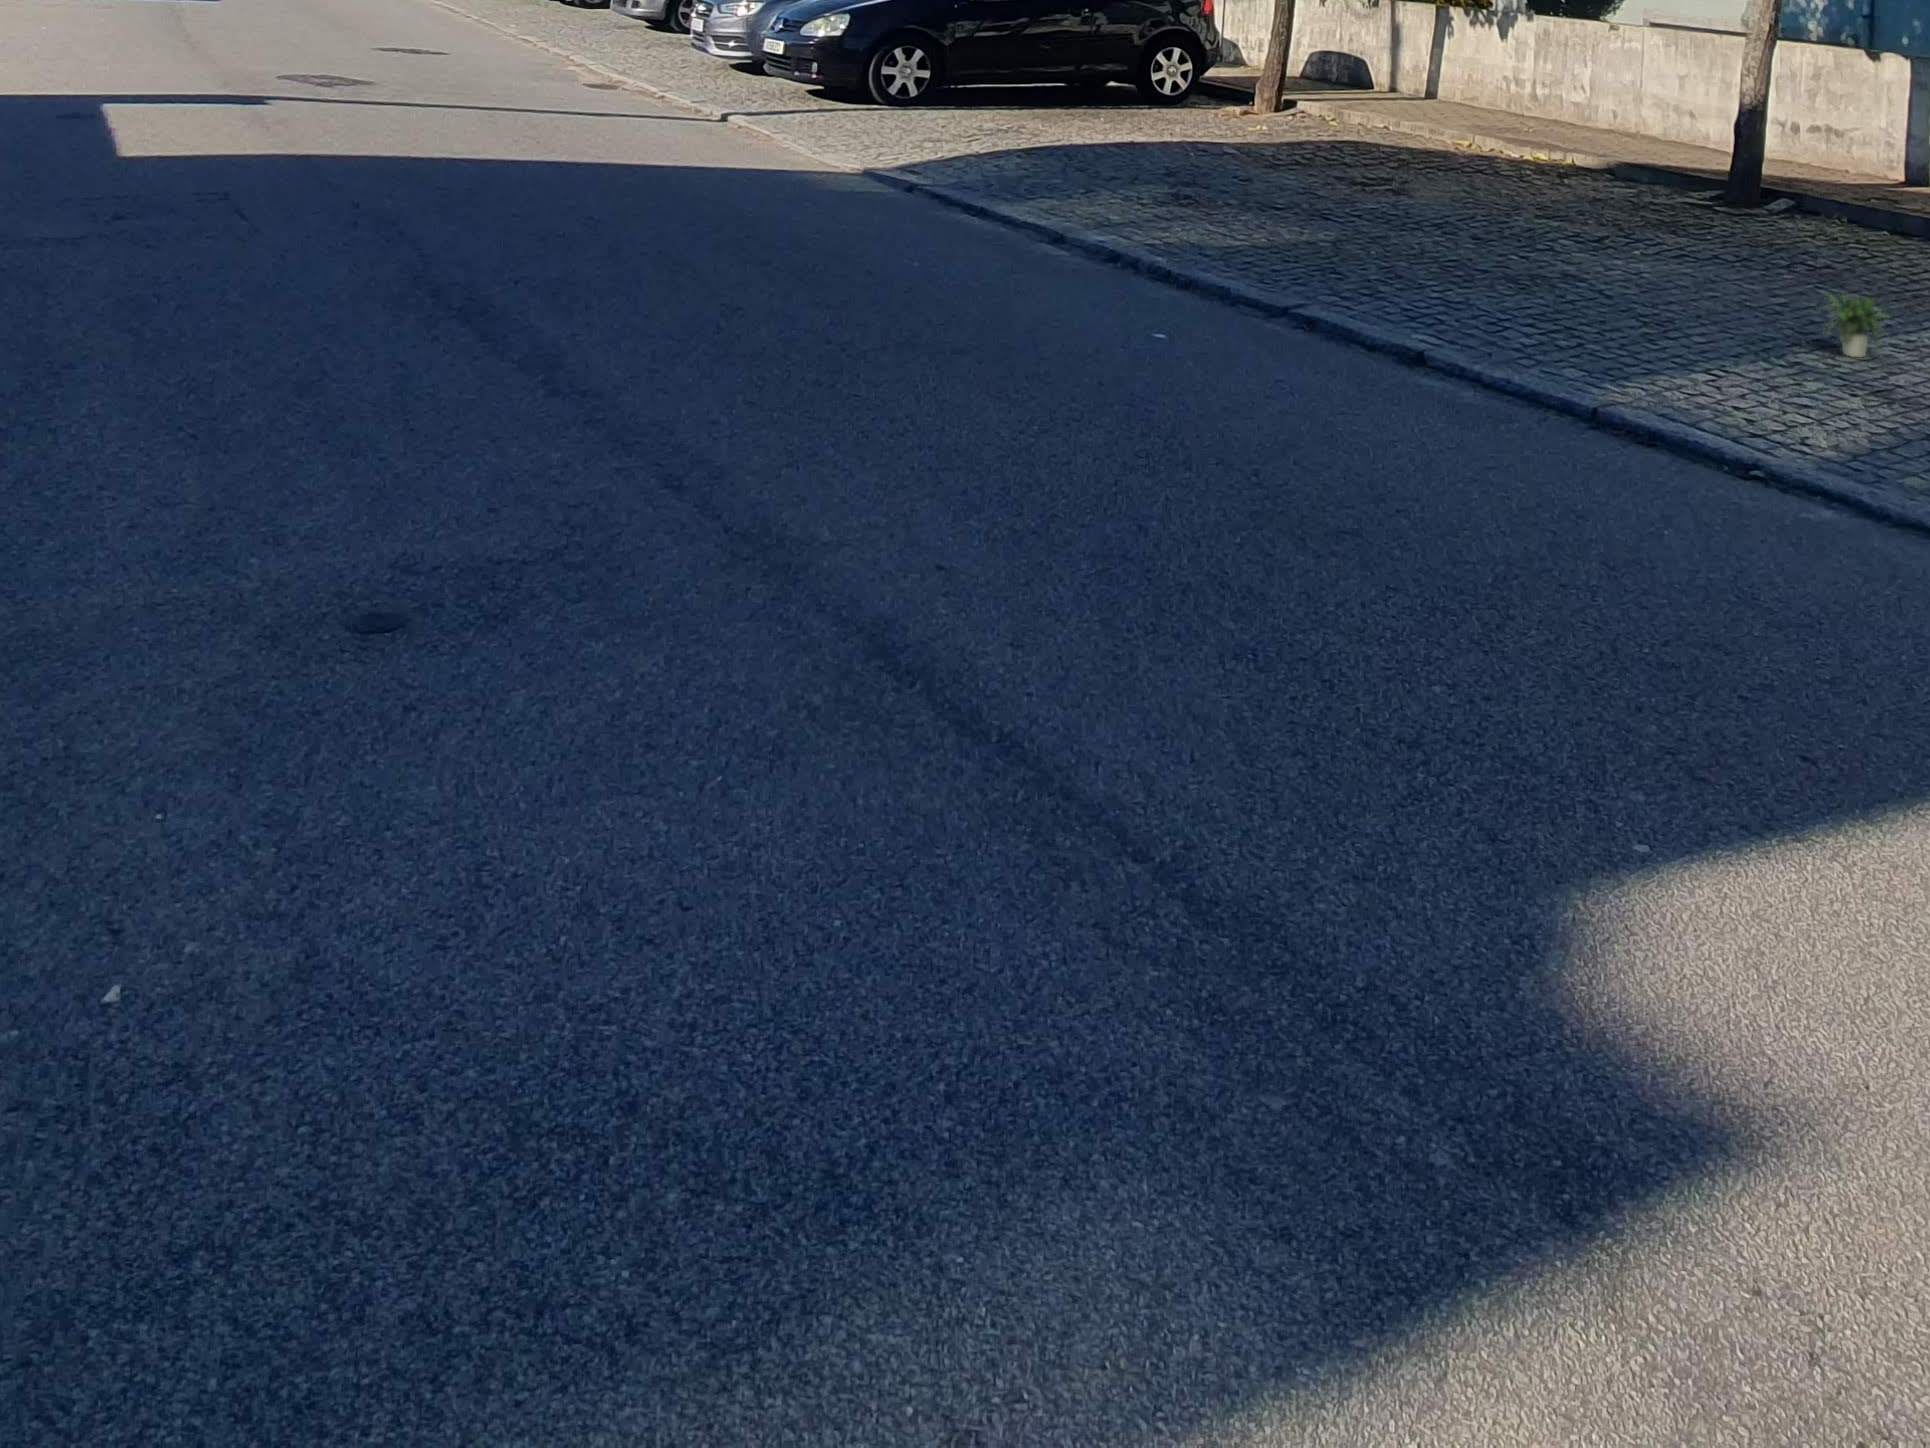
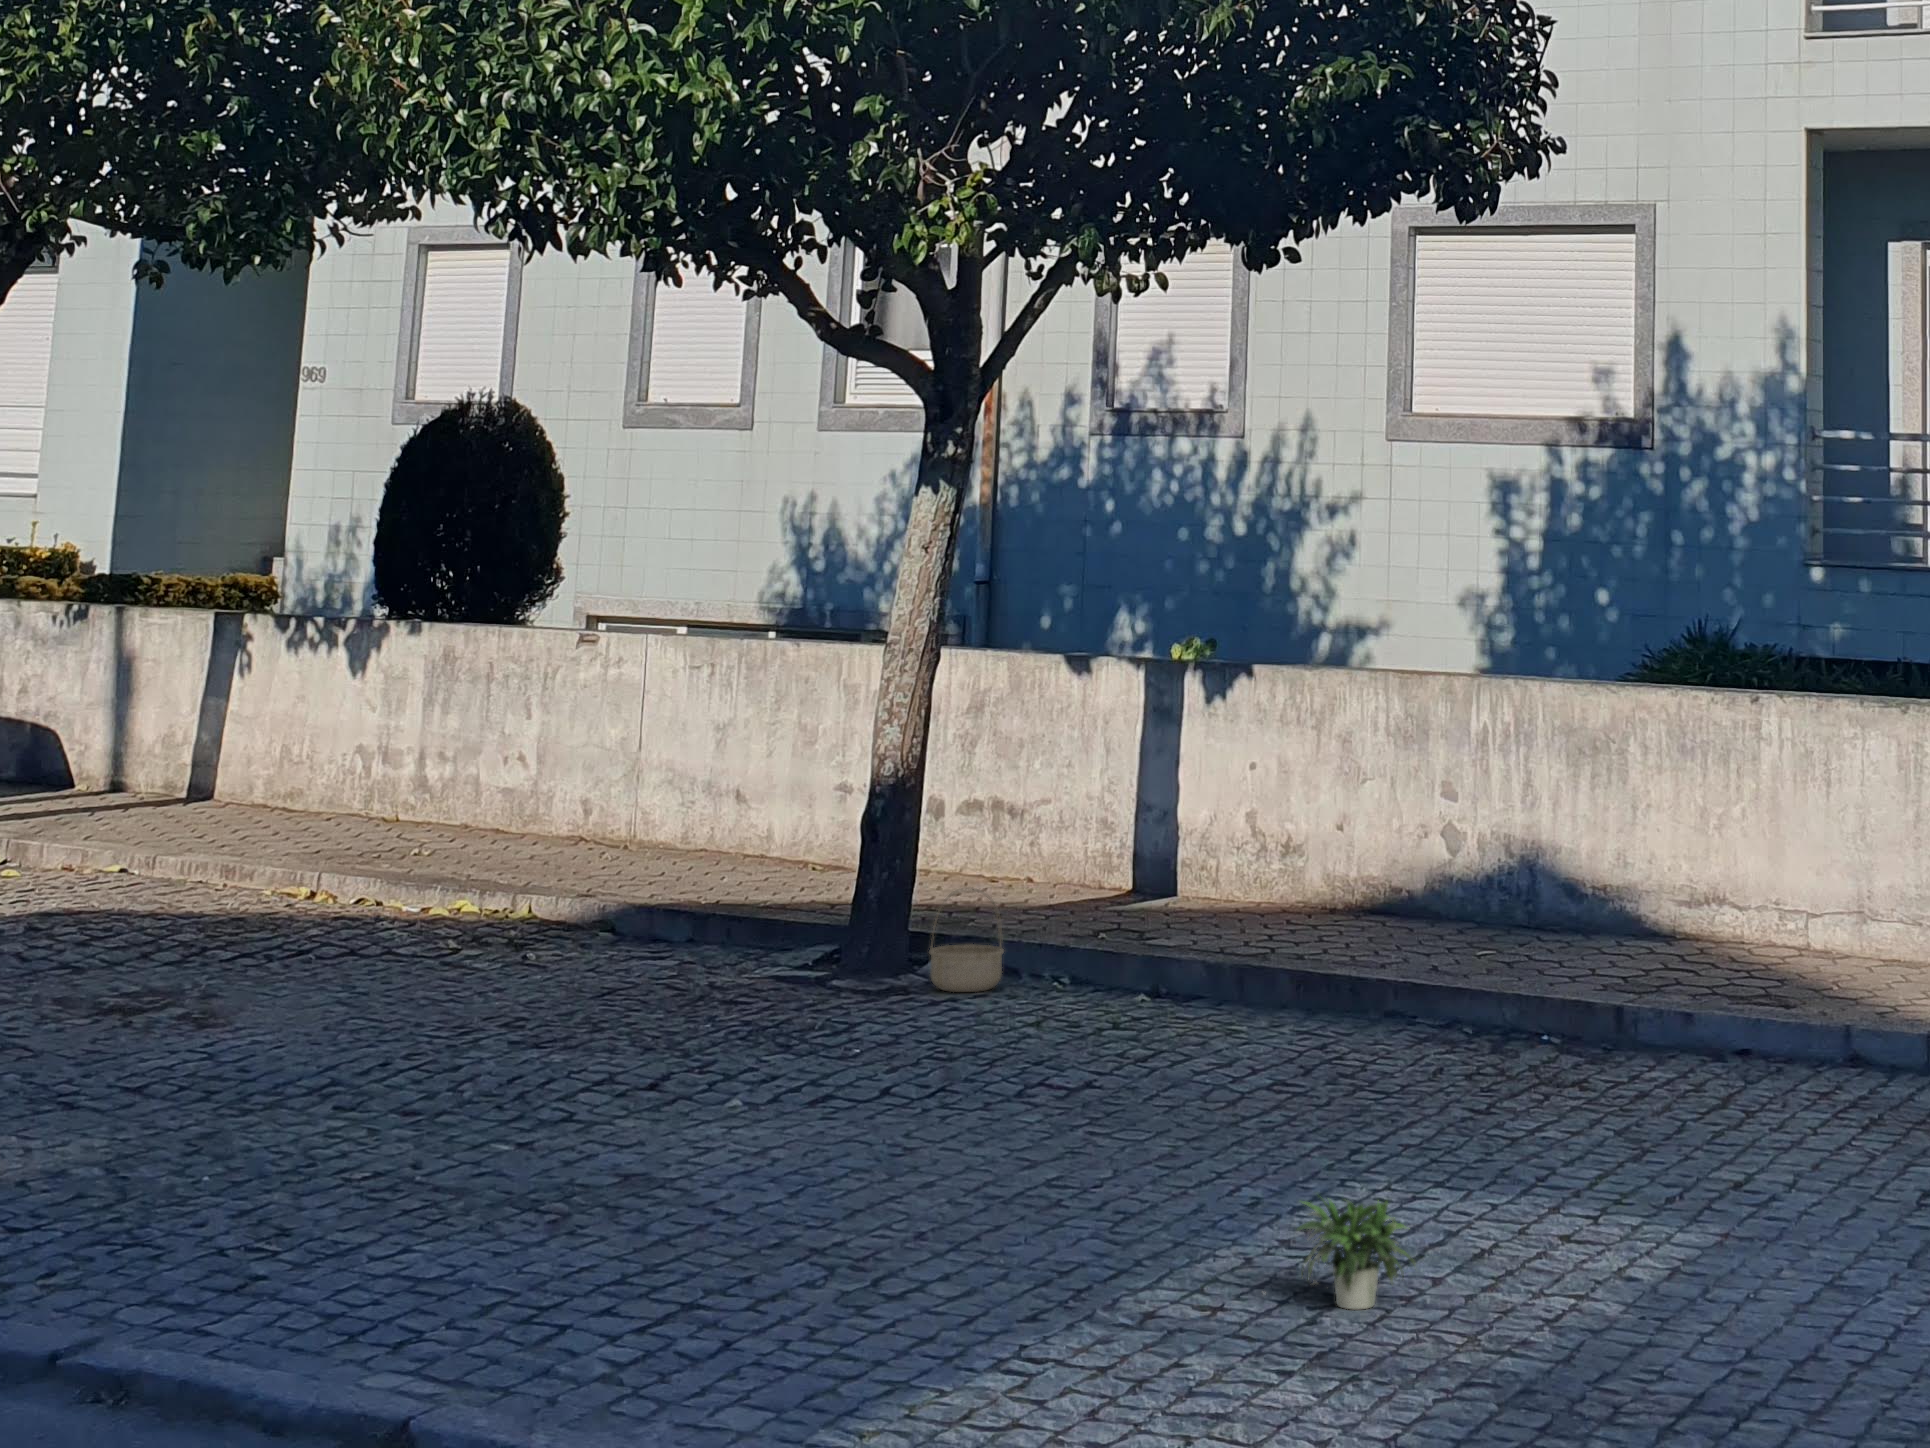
basket: none [1746,159,1791,218] -> present [929,887,1004,992]

